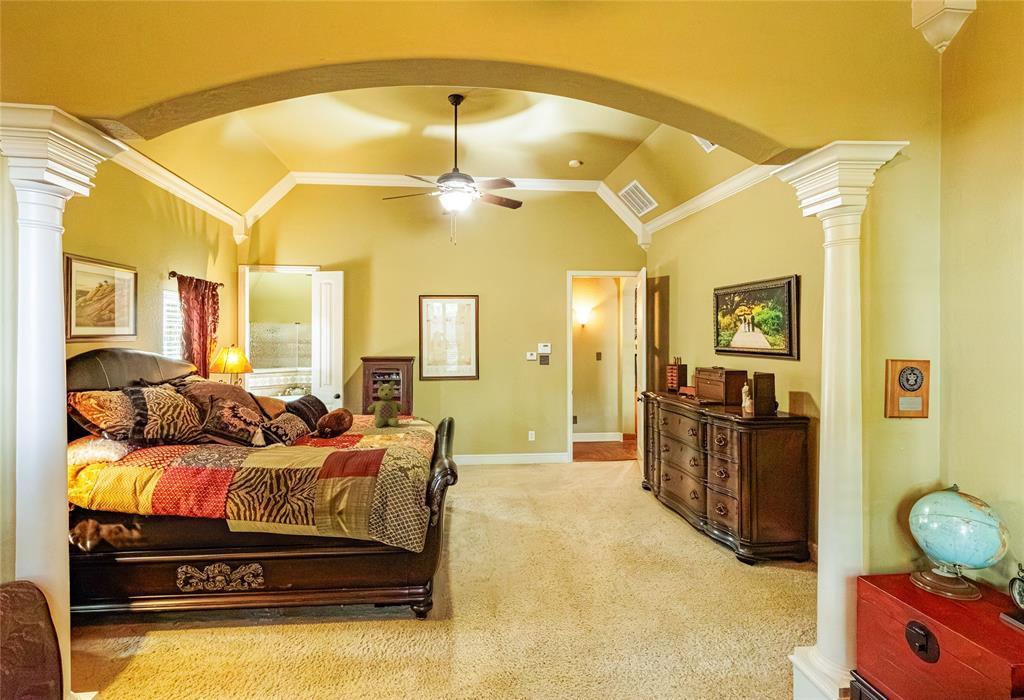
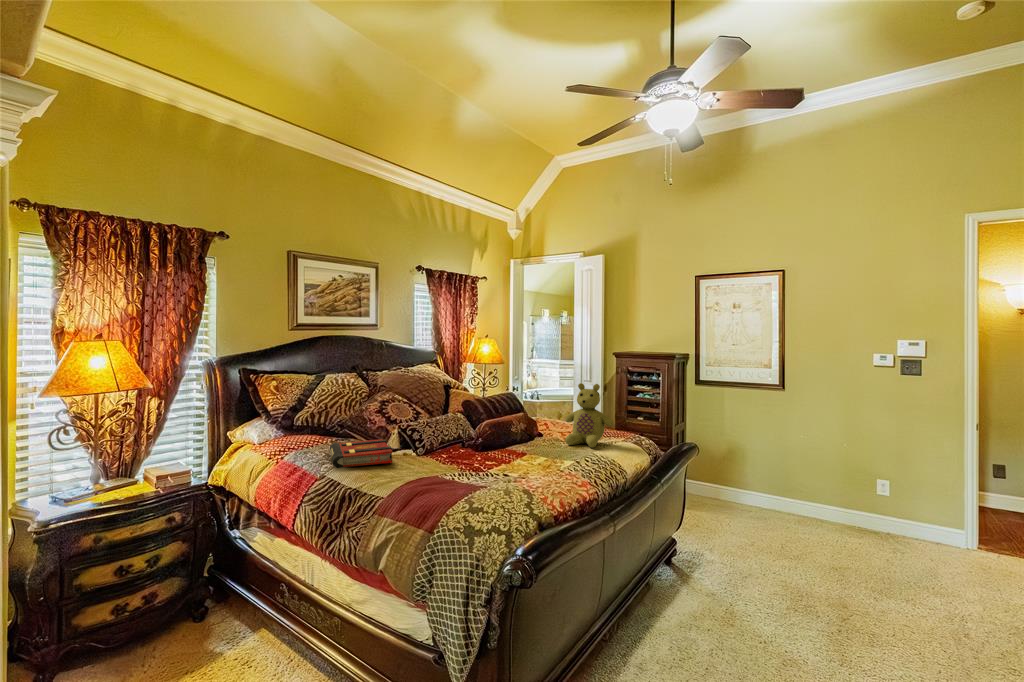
book: none [214,437,288,459] -> present [330,439,392,468]

